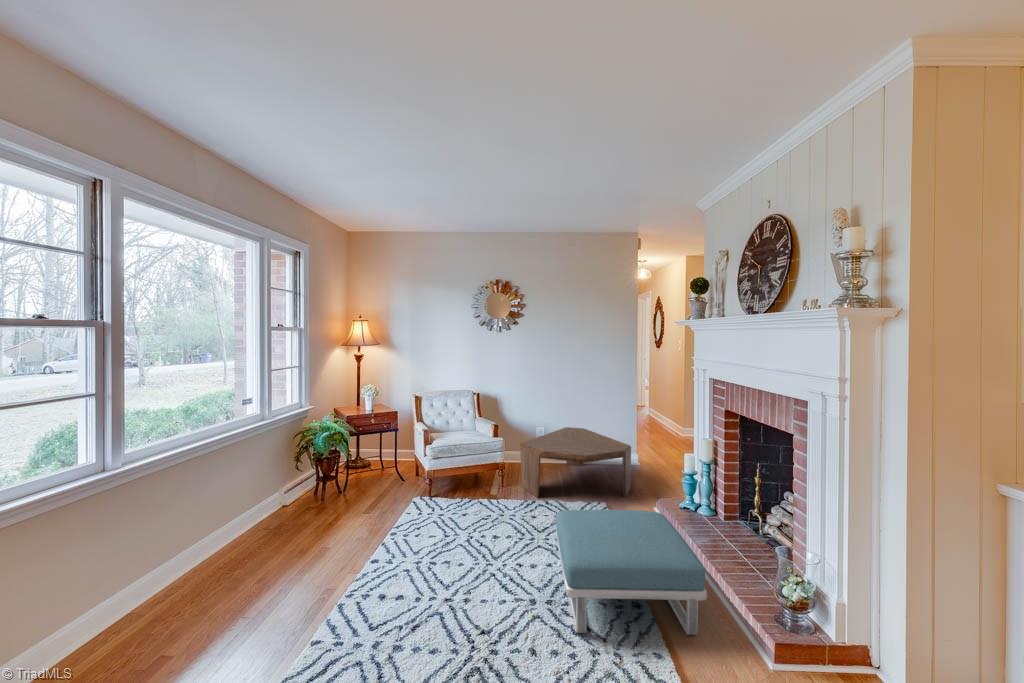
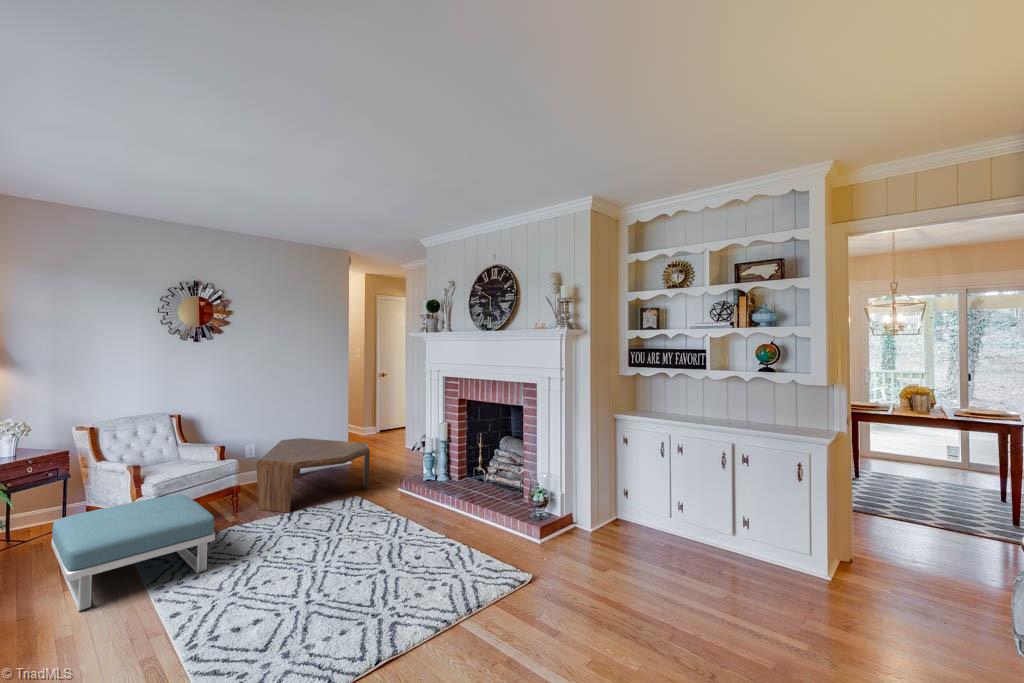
footstool: present [556,510,707,635] -> present [51,495,215,611]

